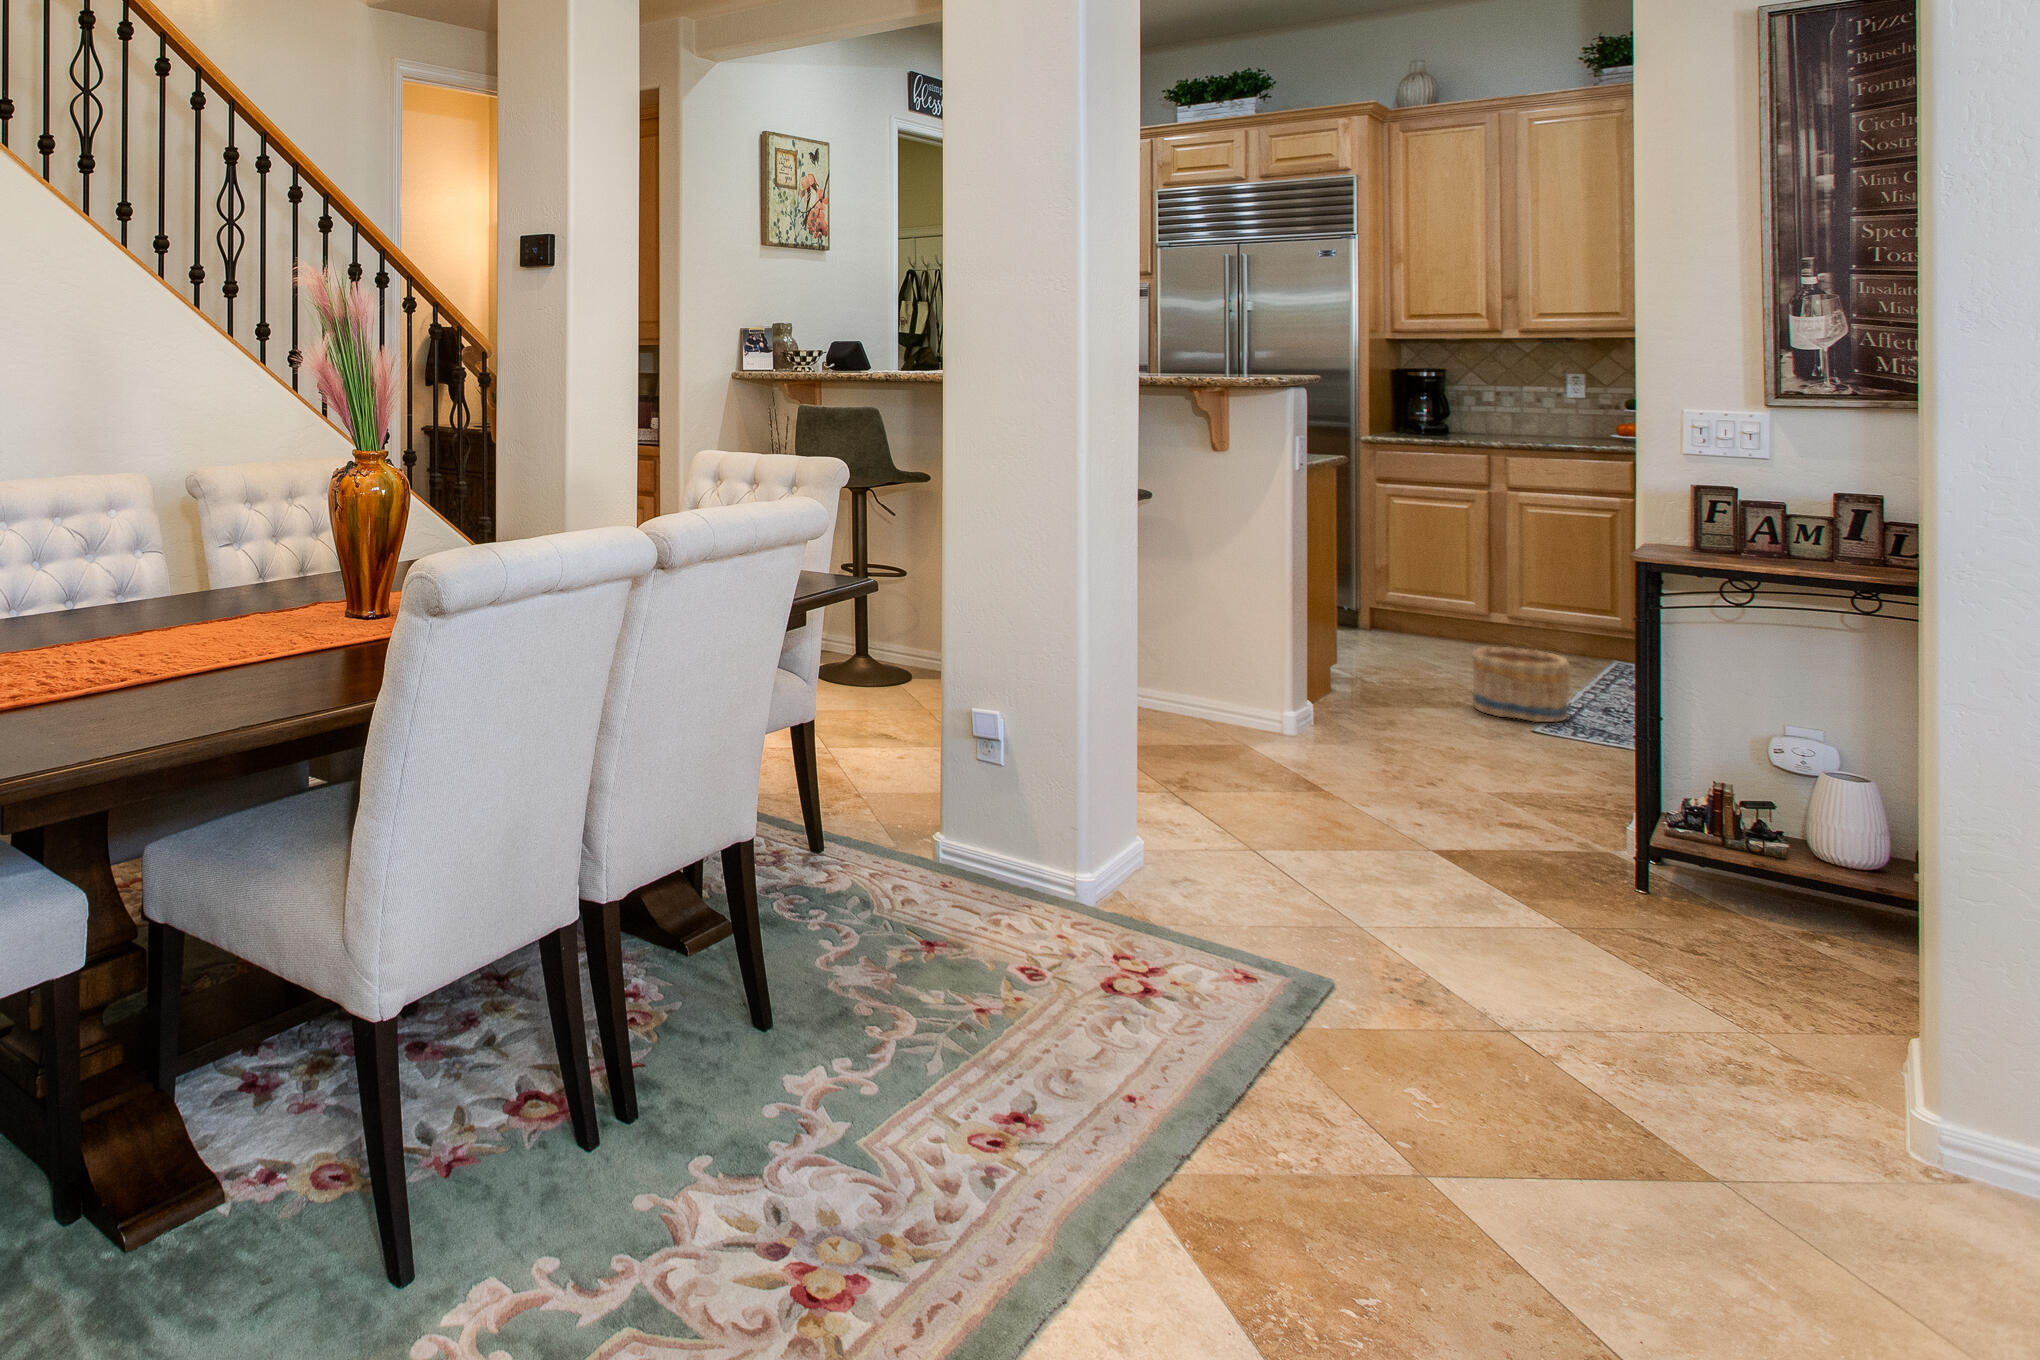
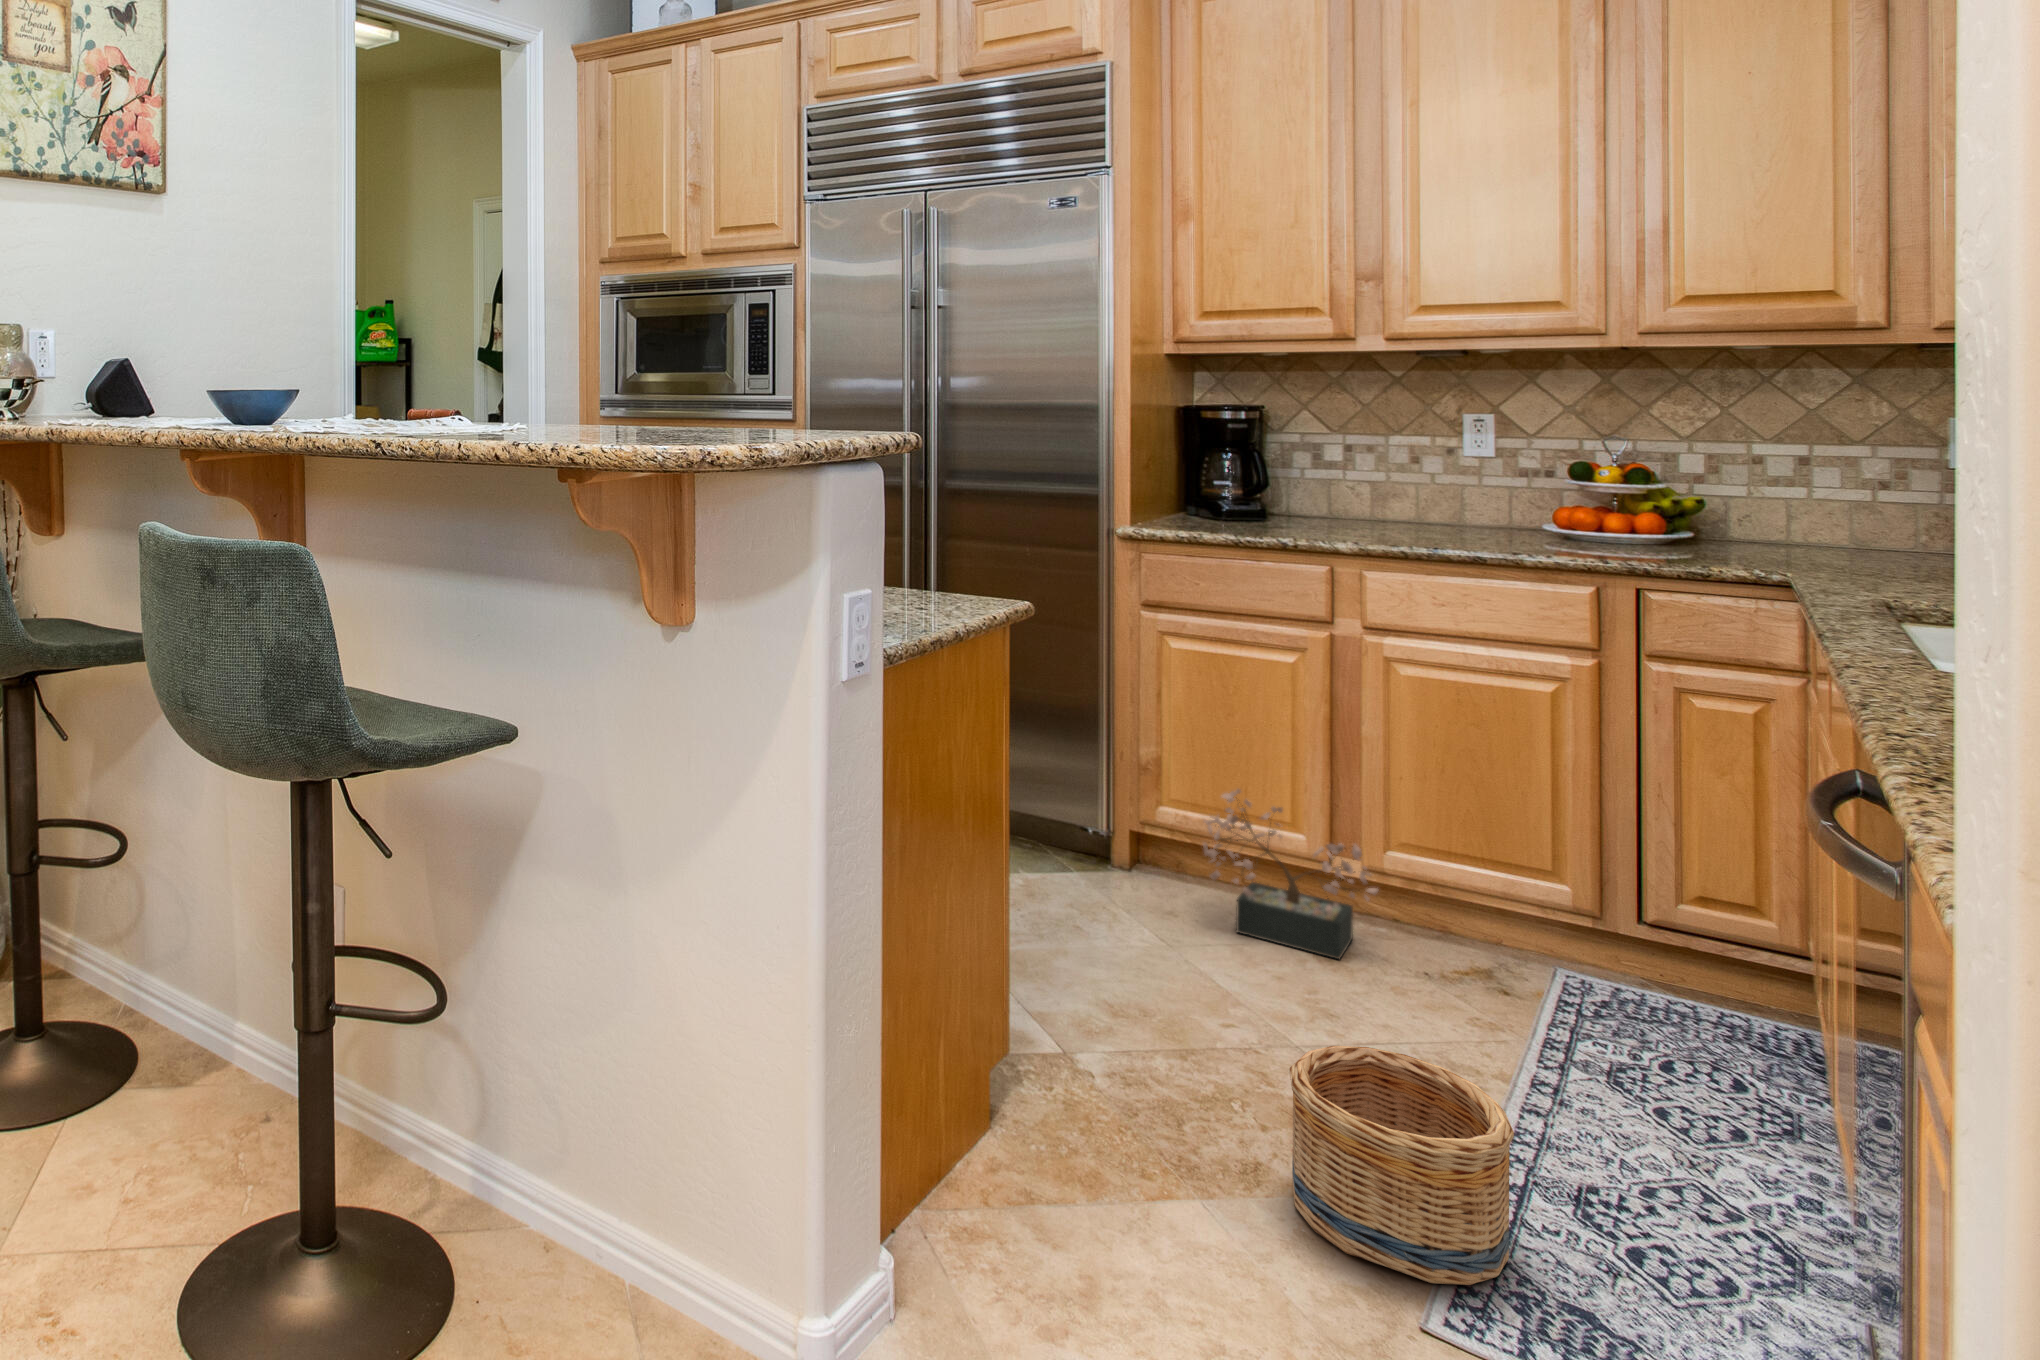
decorative plant: none [1416,577,1515,657] -> present [1203,789,1379,959]

